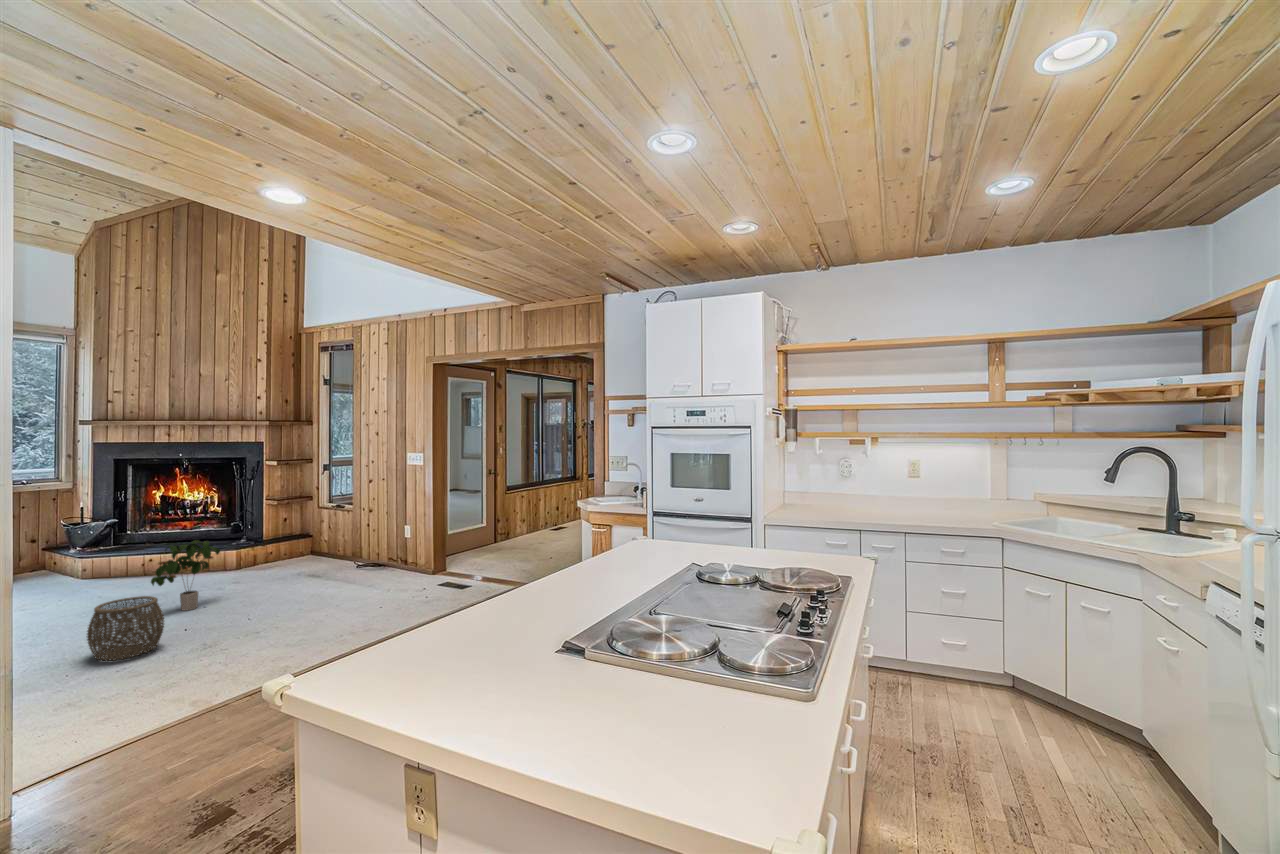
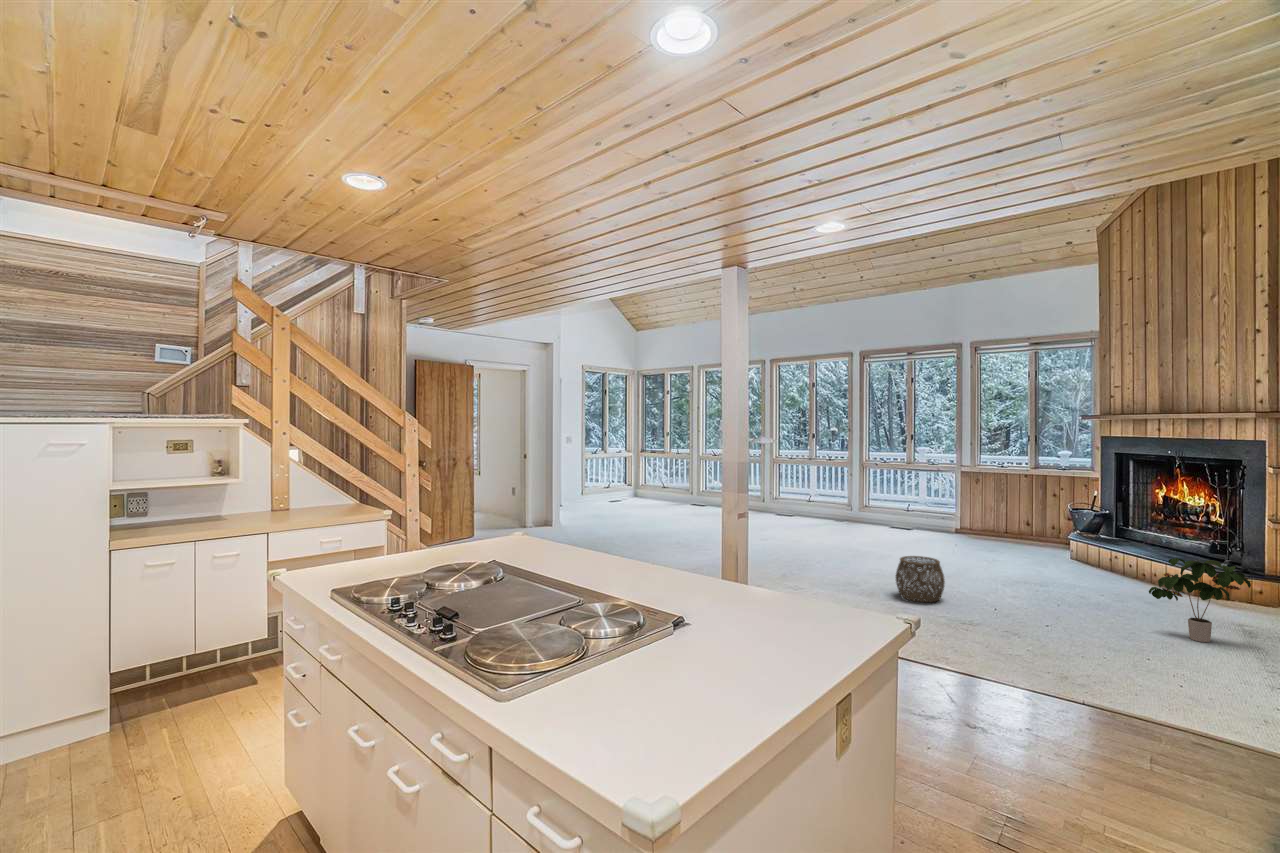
potted plant: present [151,540,220,611] -> present [1149,558,1251,642]

